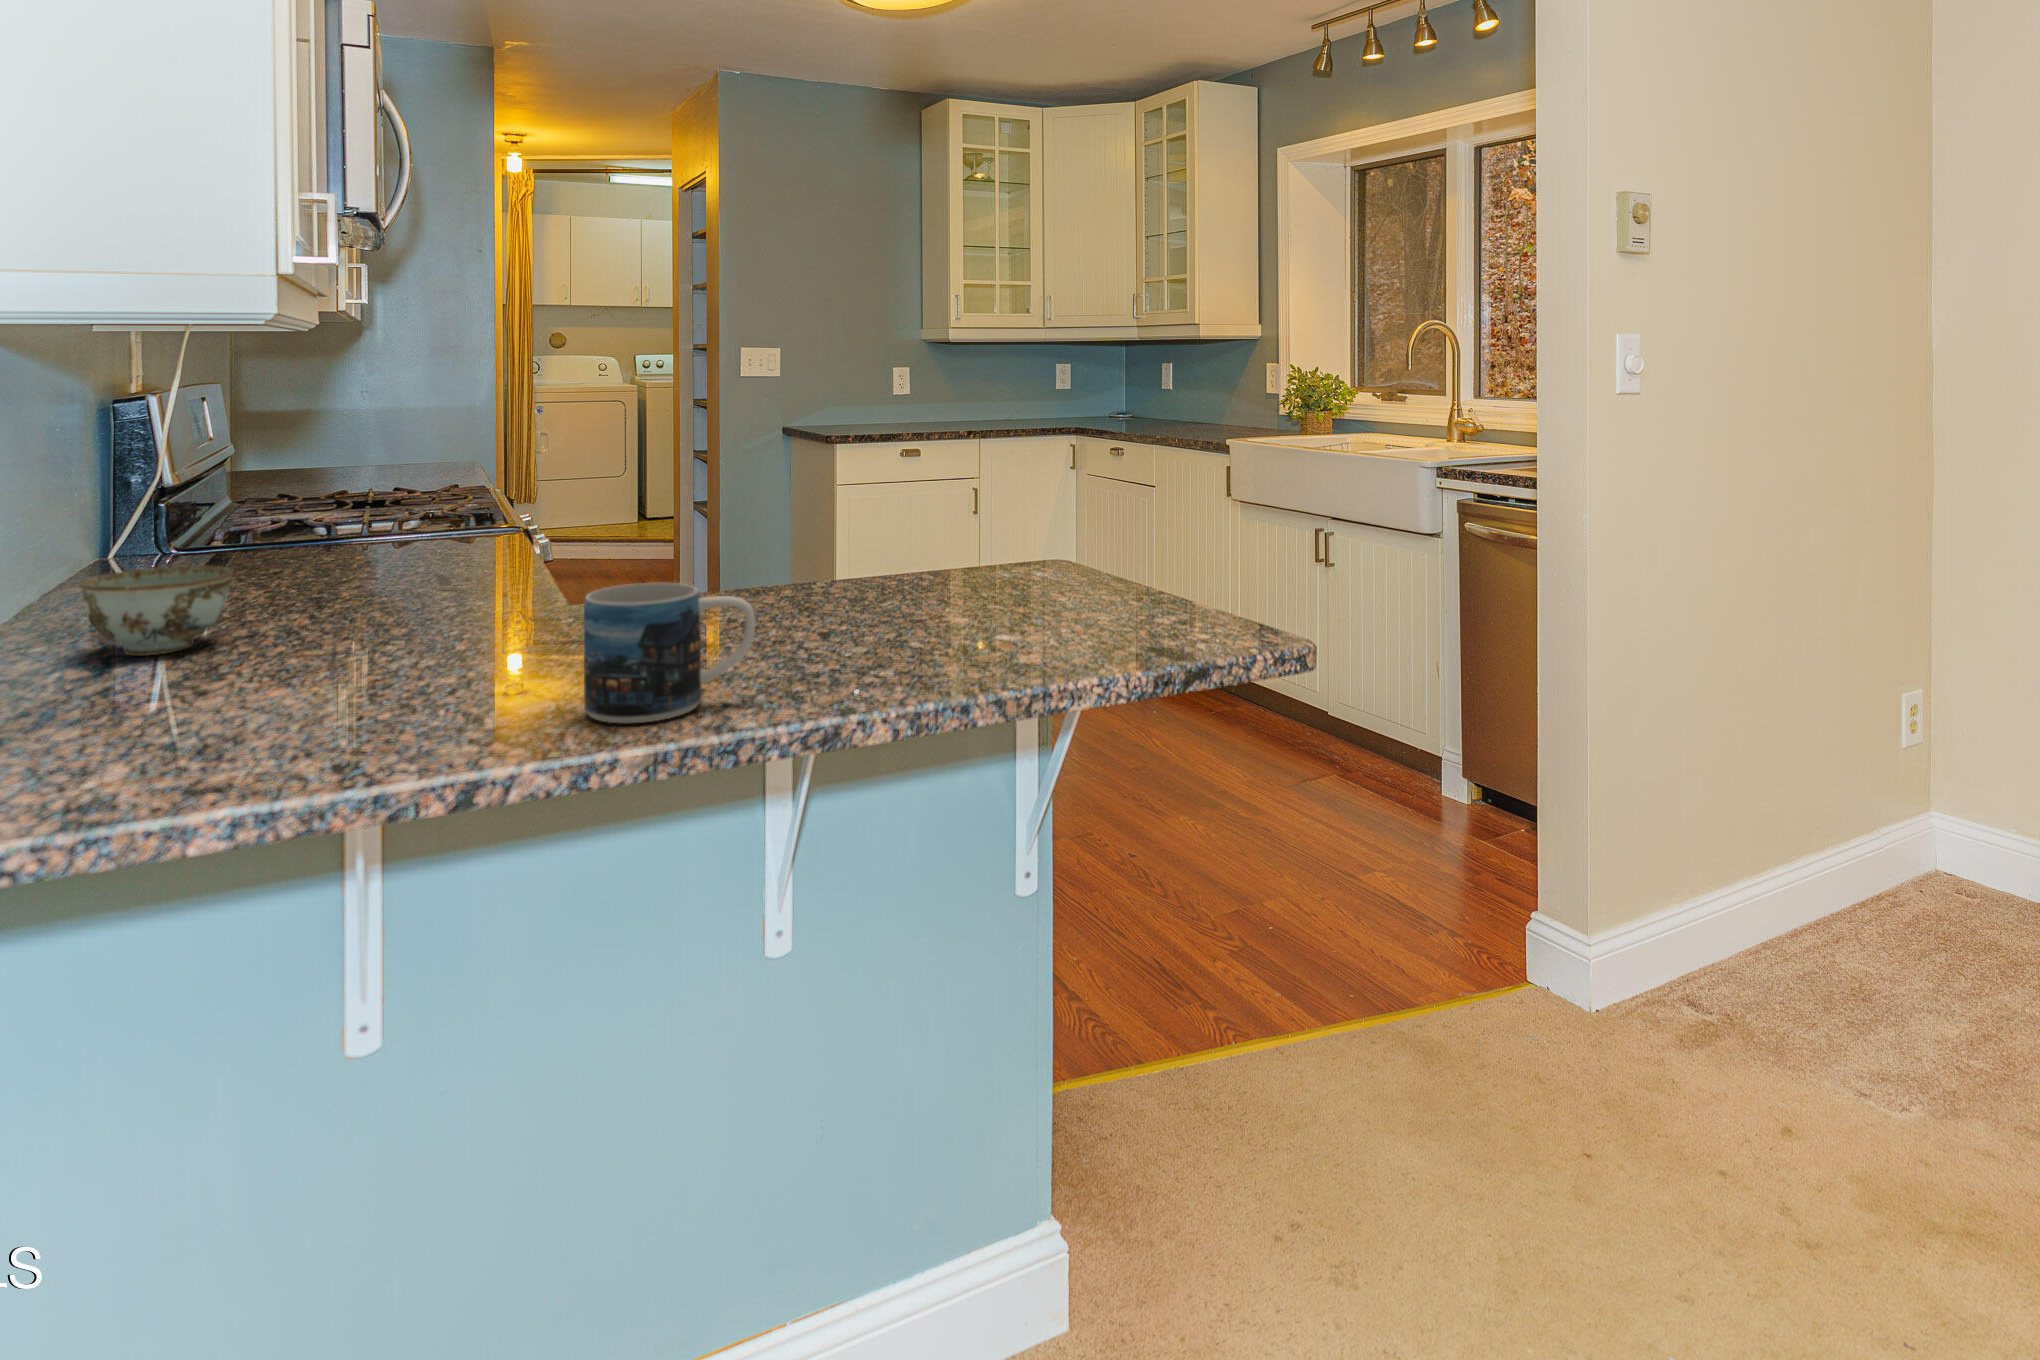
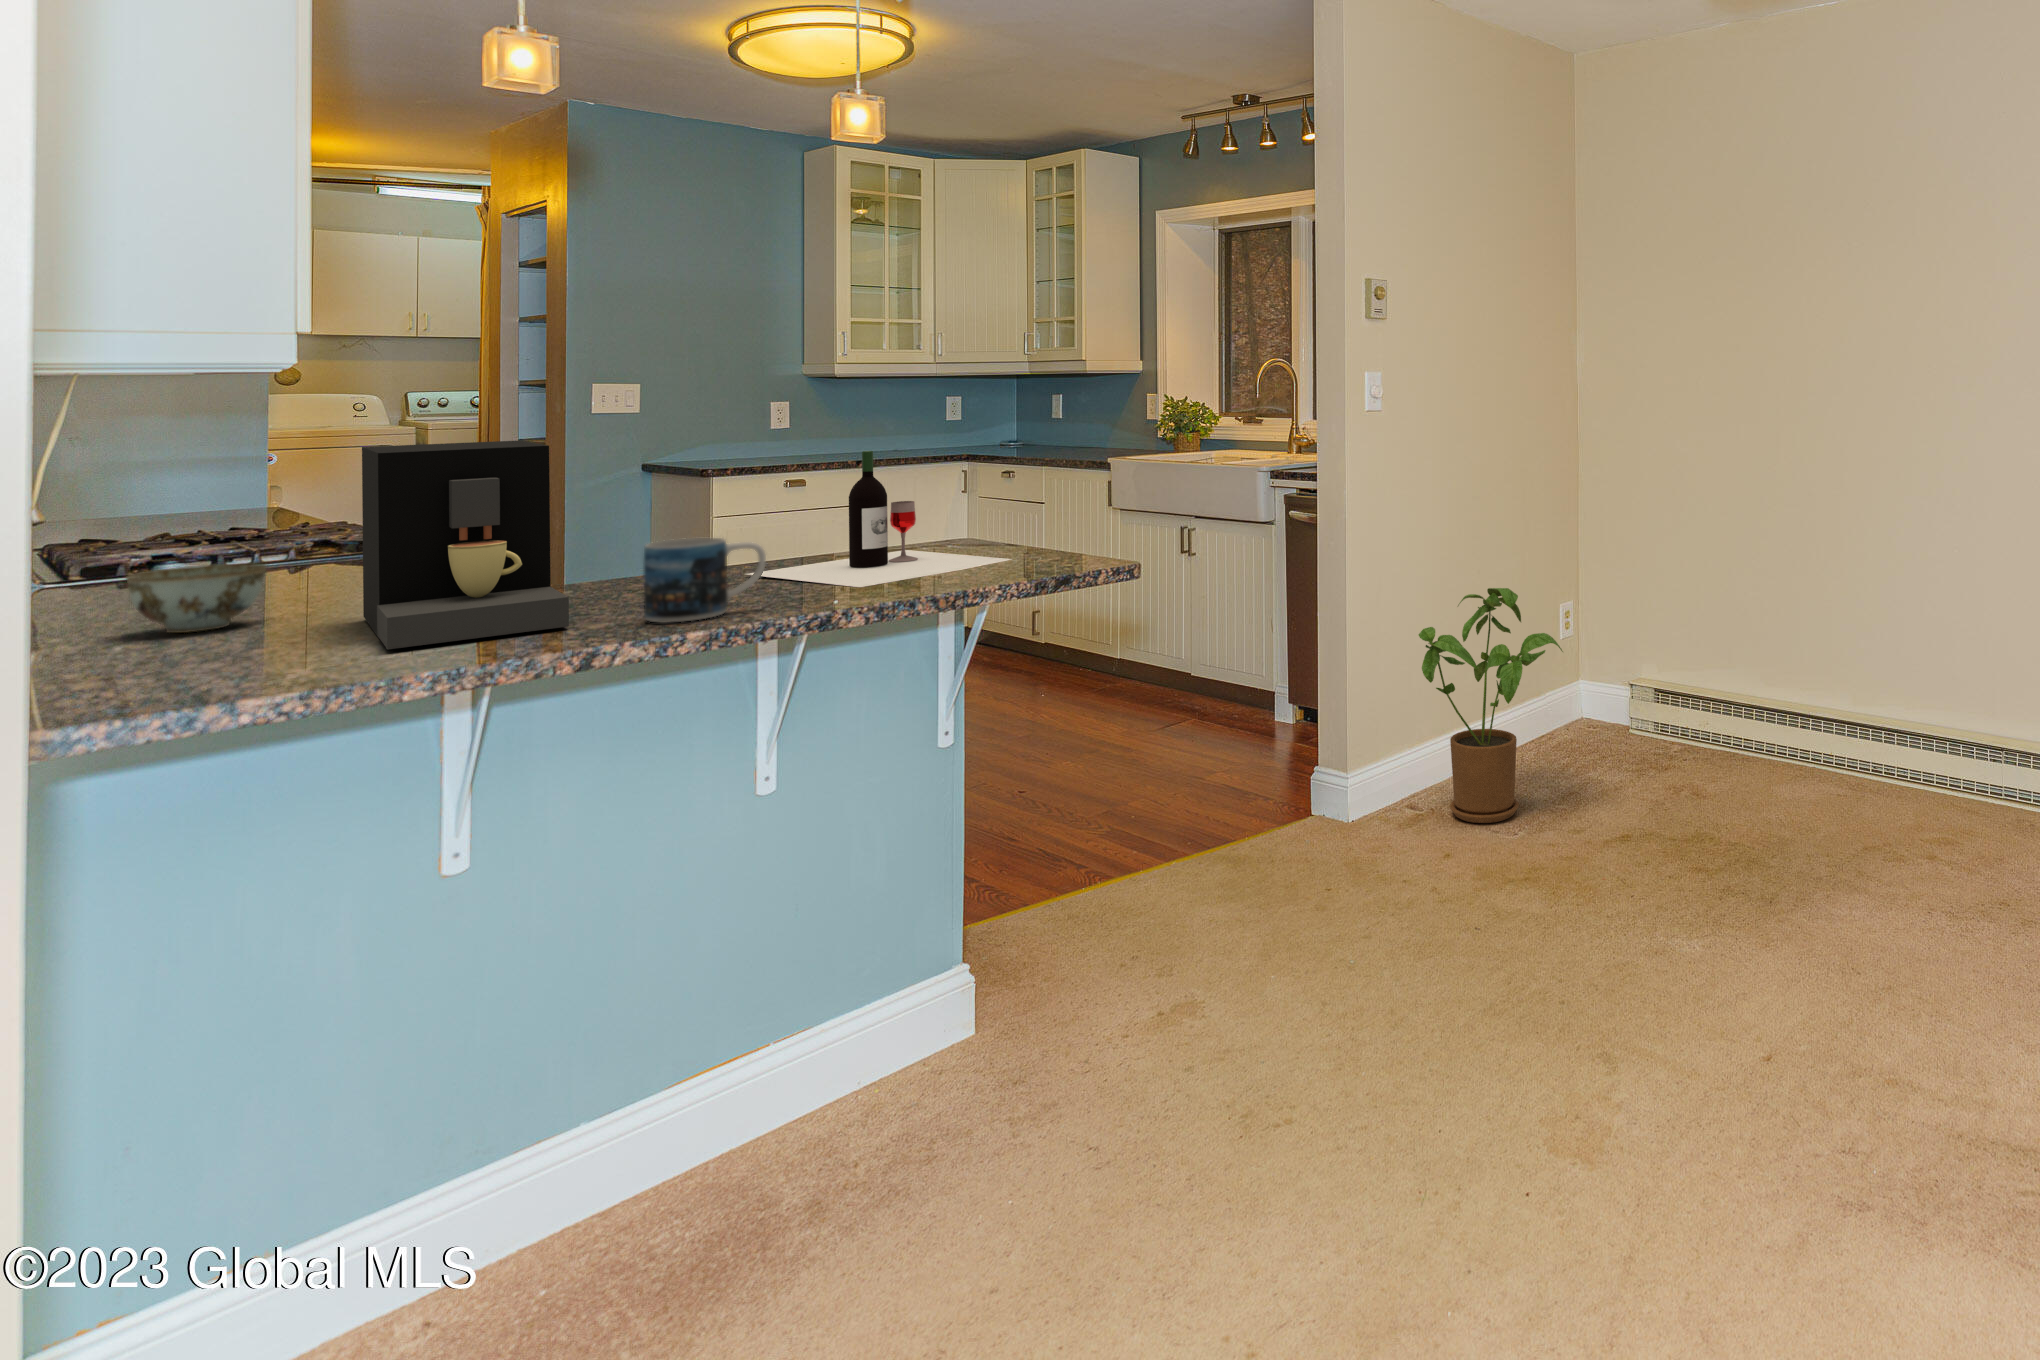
coffee maker: none [241,420,499,739] -> present [362,440,569,649]
wine bottle: none [769,446,1133,663] -> present [747,451,1011,587]
house plant: none [1686,670,1943,1036] -> present [1419,588,1563,823]

